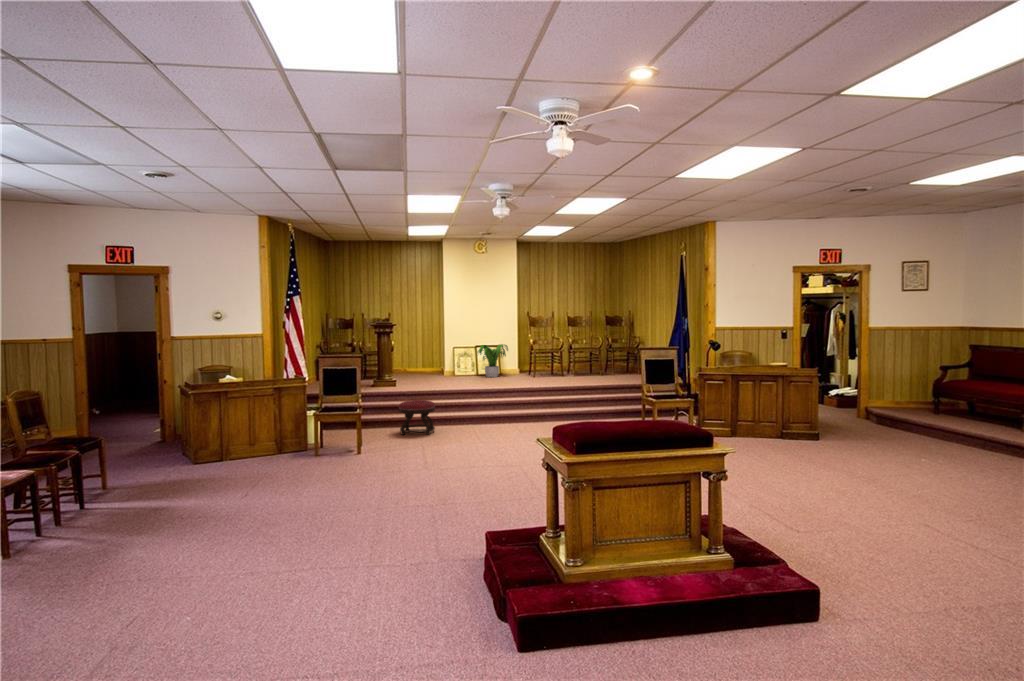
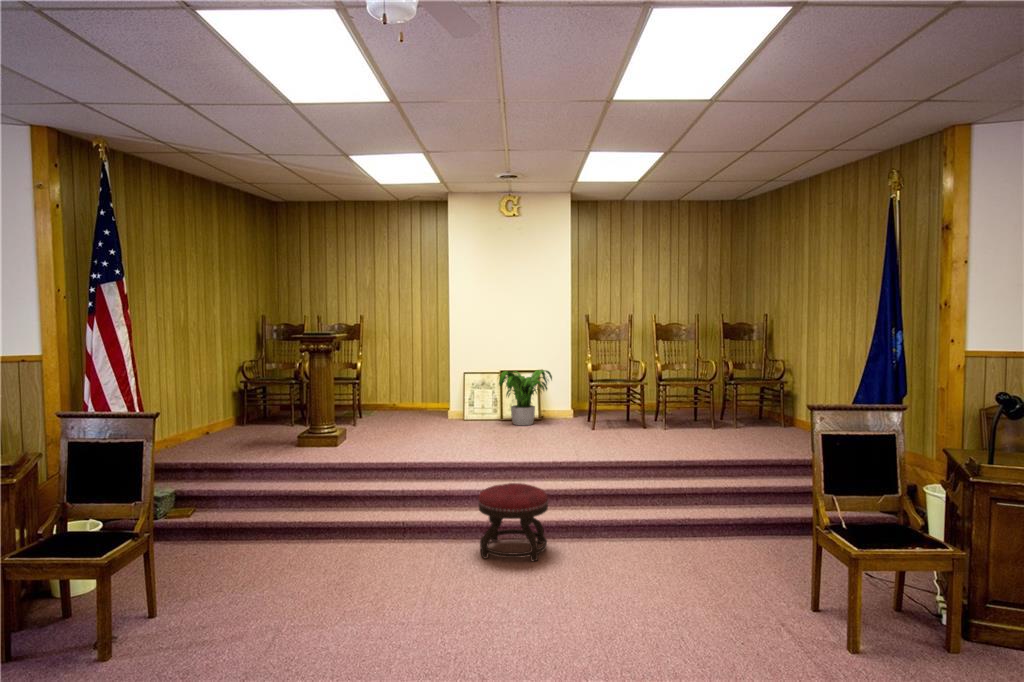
ottoman: present [399,400,435,435] -> present [478,483,548,561]

